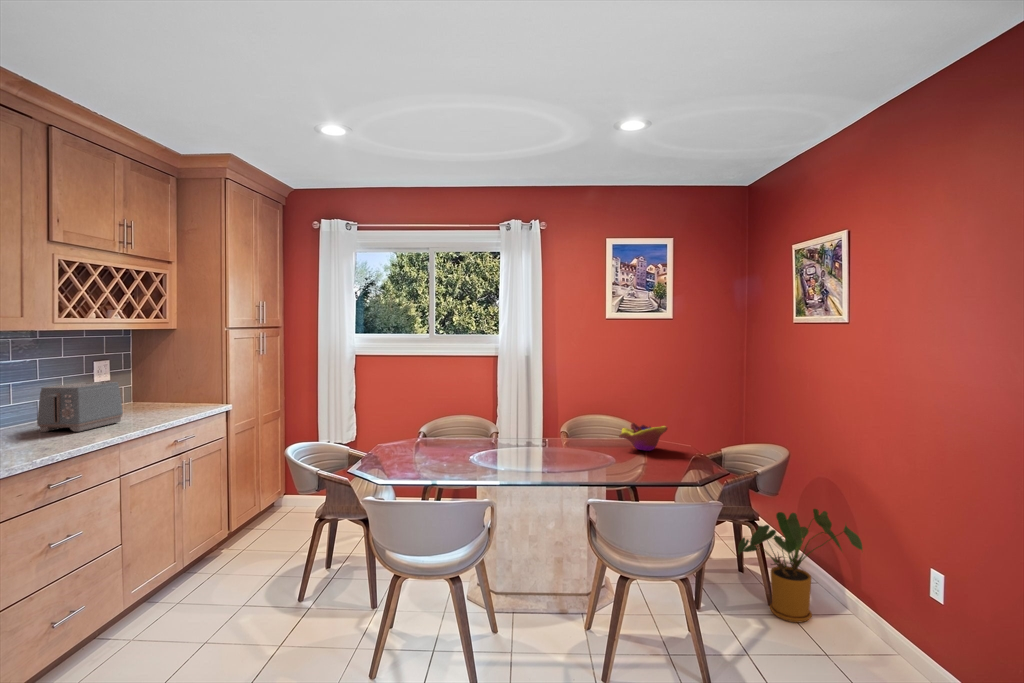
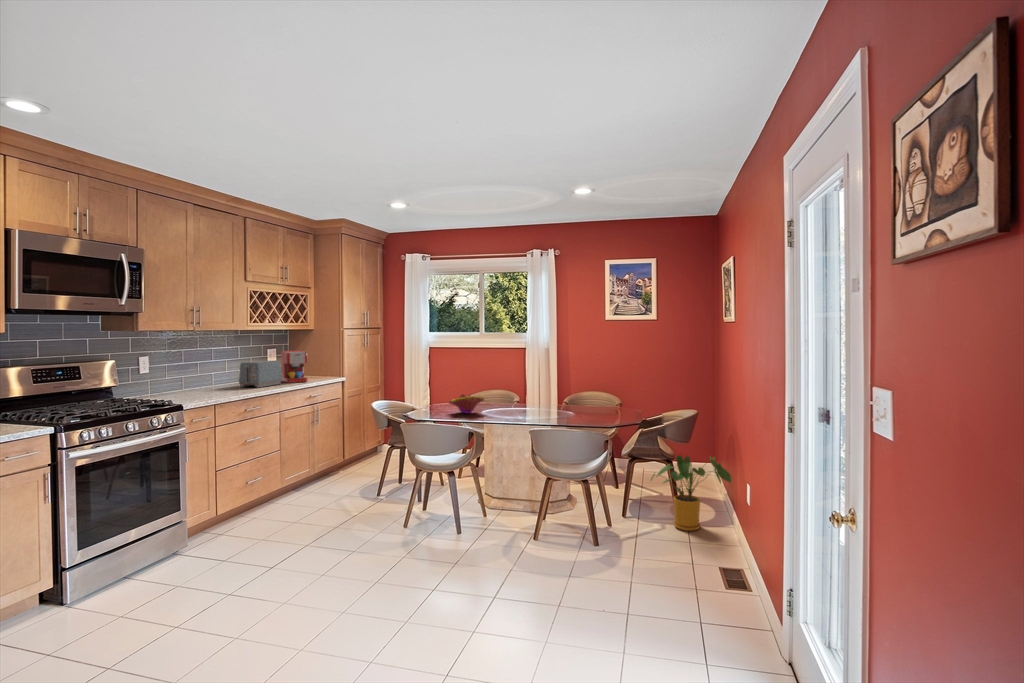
coffee maker: none [119,363,169,418] -> present [281,351,308,383]
decorative bowl: present [619,423,667,451] -> present [449,394,484,414]

